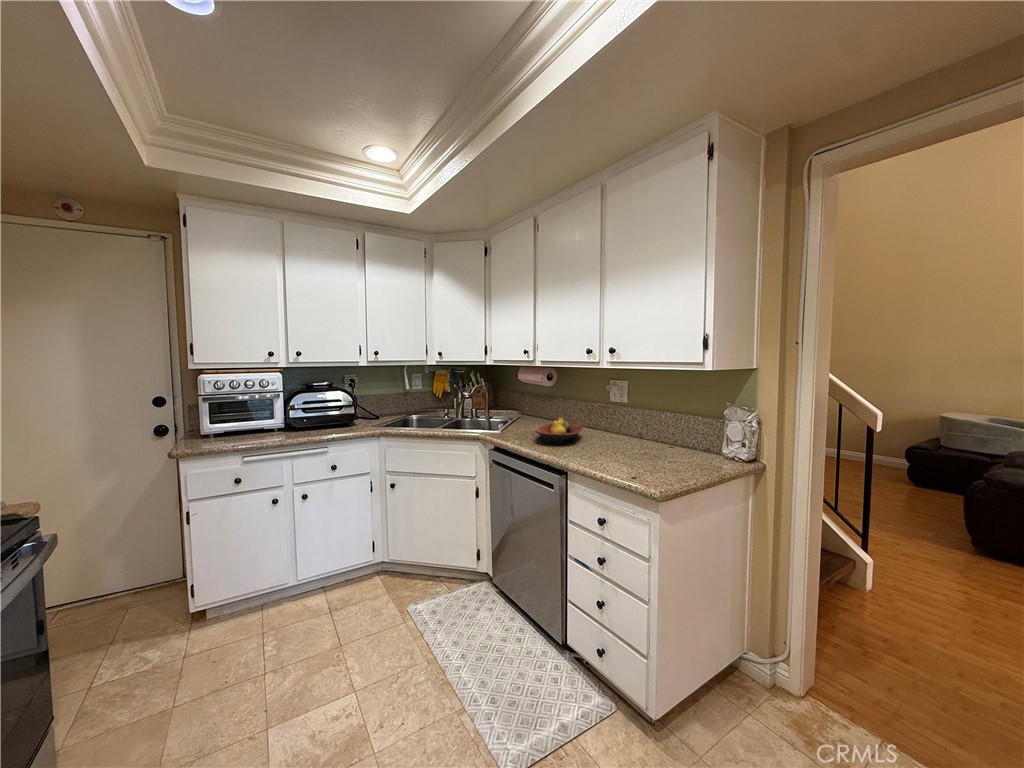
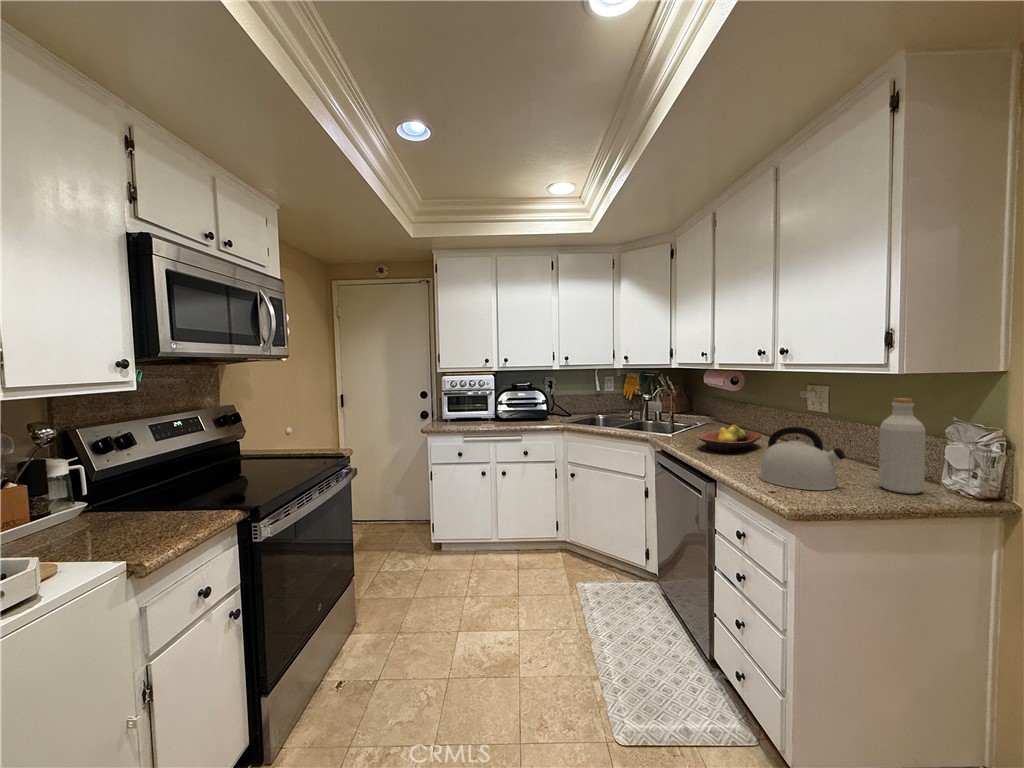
bottle: none [689,389,718,464] -> present [879,398,926,494]
kettle: none [609,416,674,471] -> present [760,427,845,490]

